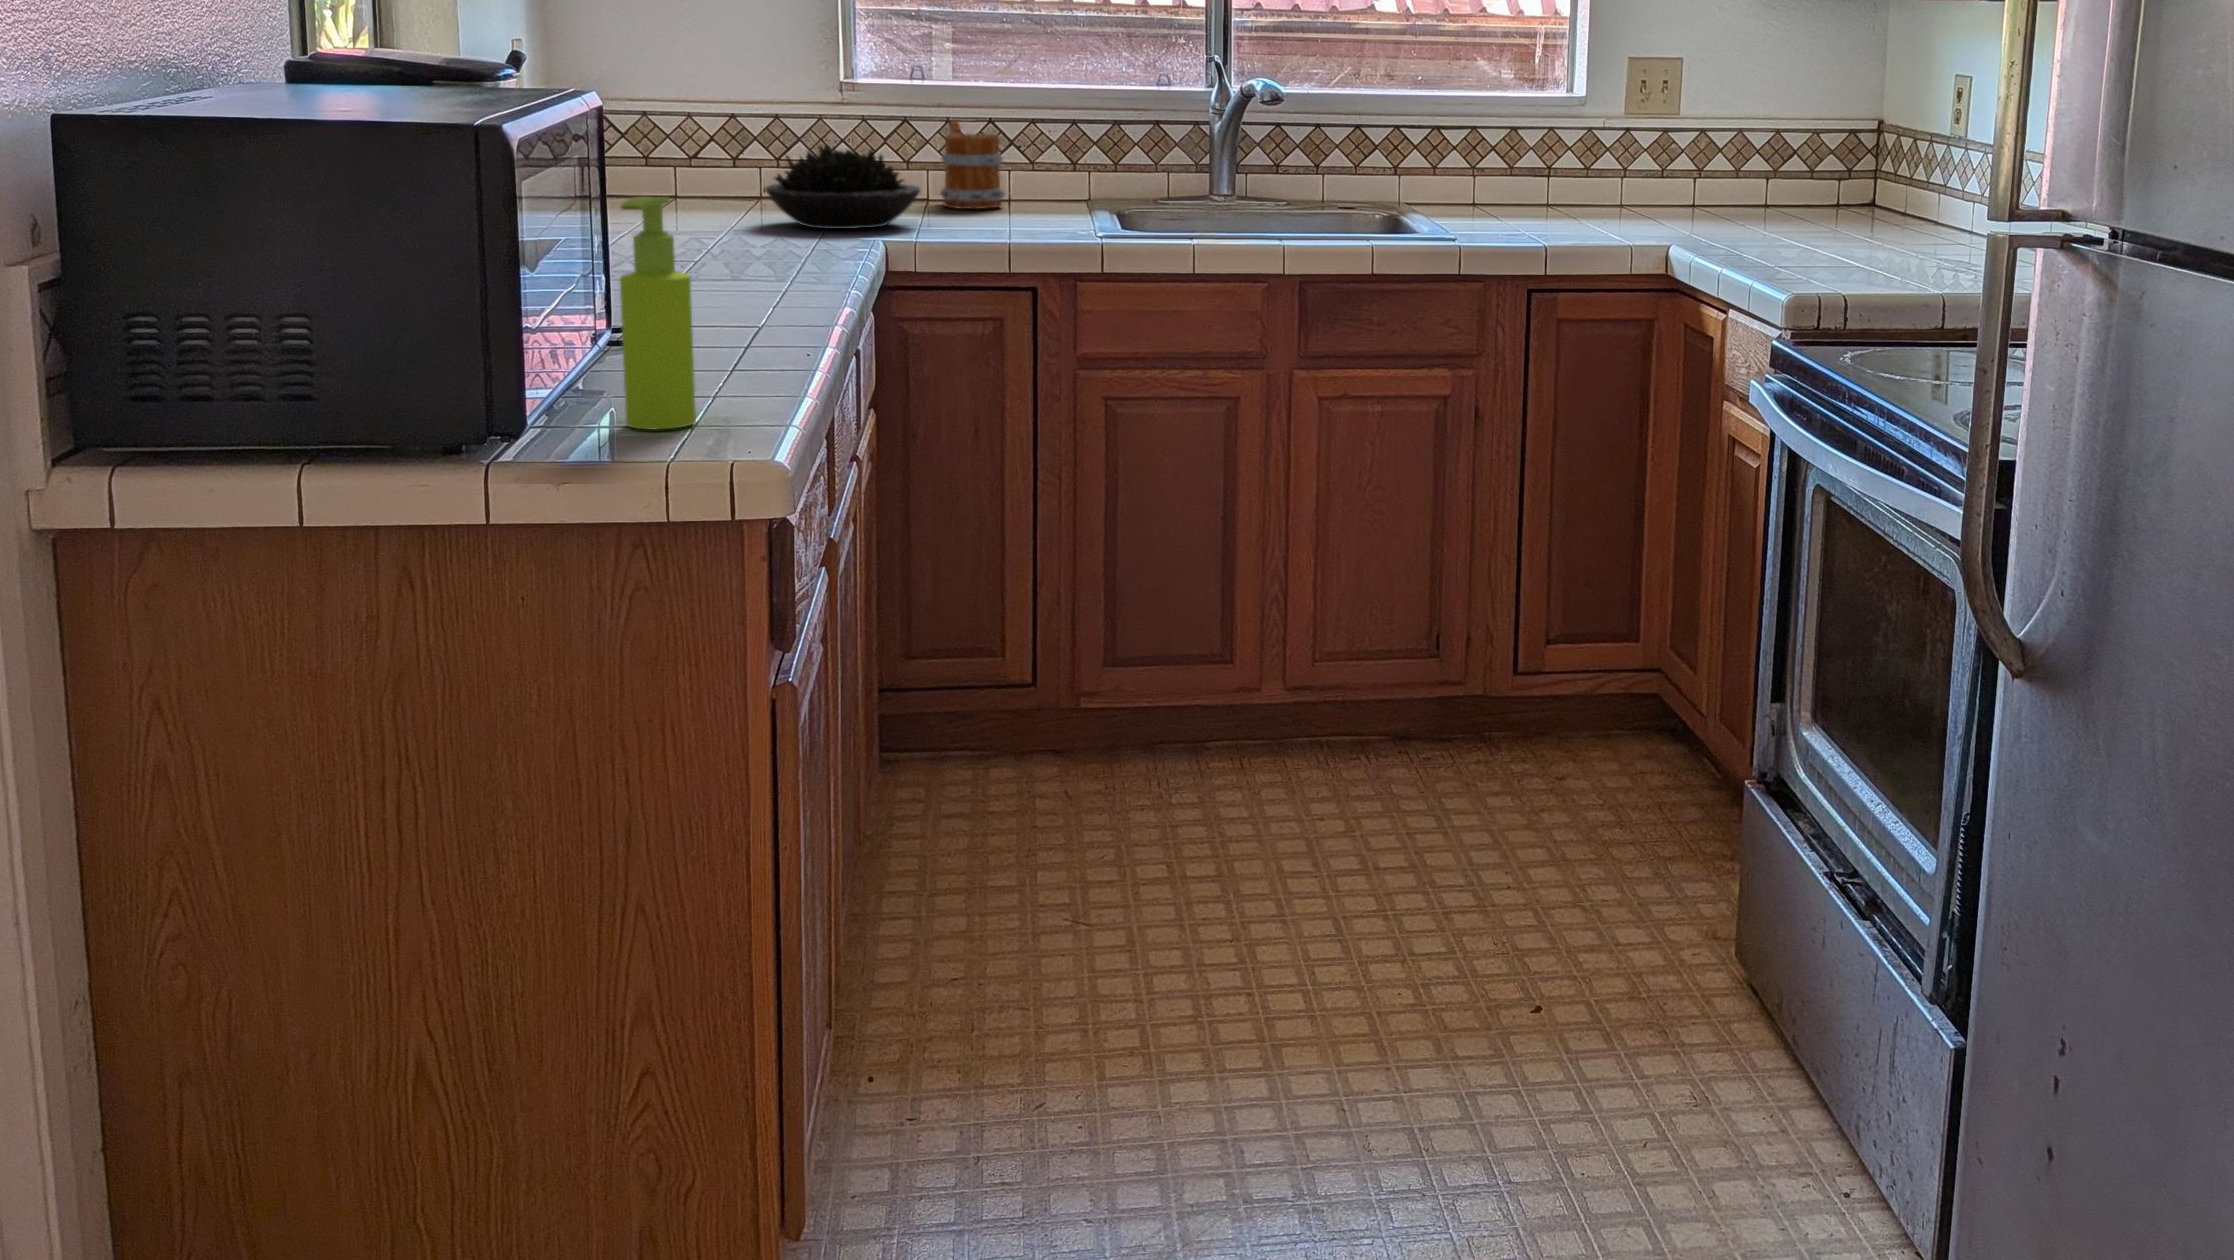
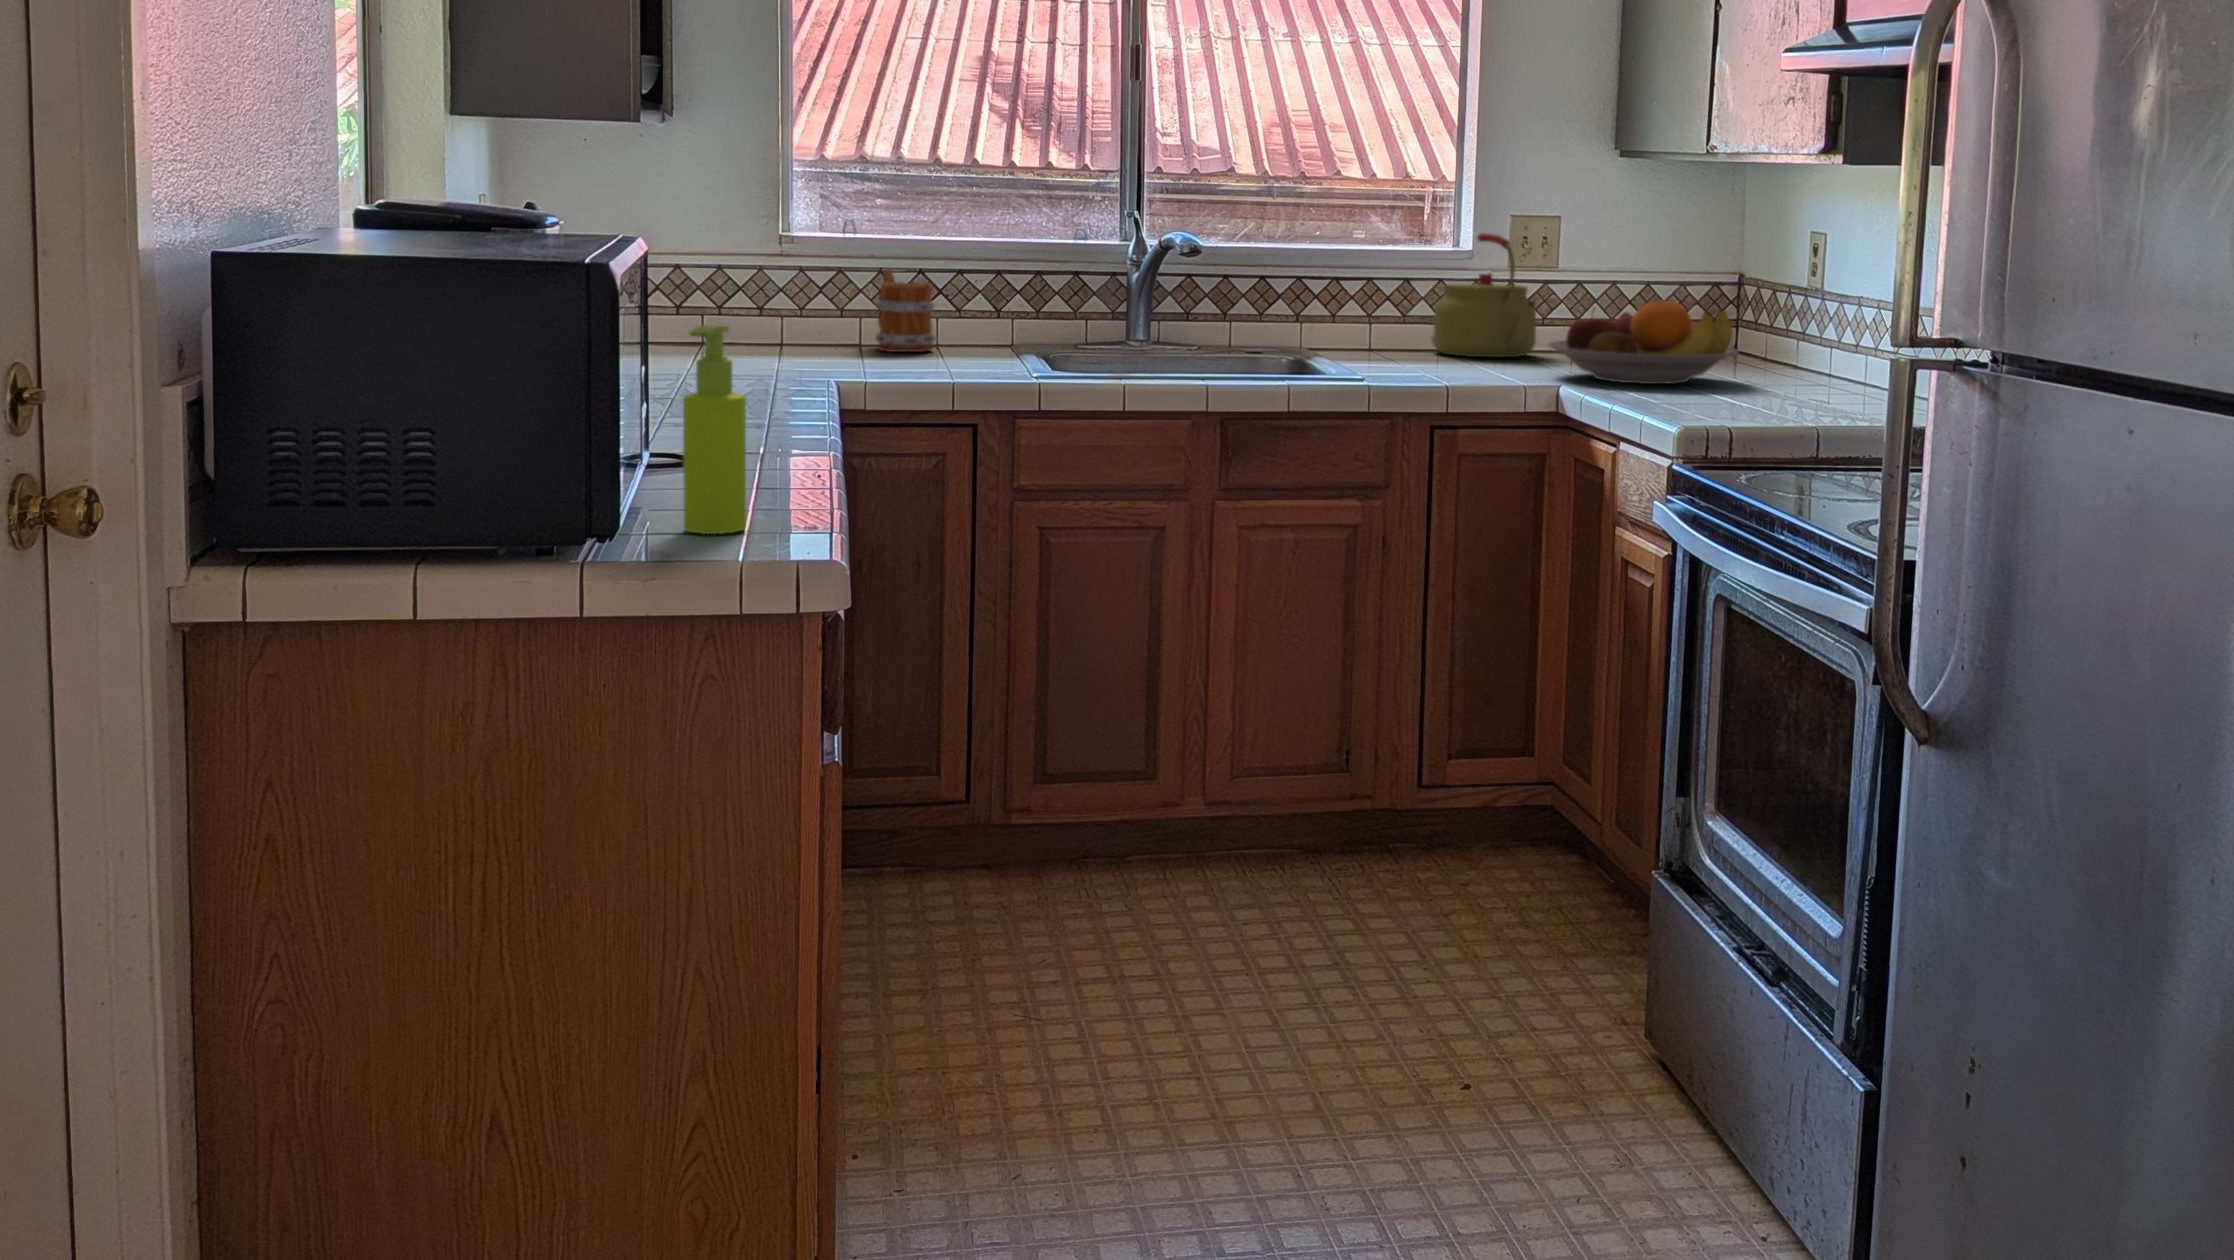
kettle: none [1542,77,1655,212] -> present [1432,233,1536,358]
succulent plant: present [765,145,920,229] -> none [720,290,866,369]
fruit bowl: none [1660,151,1870,243] -> present [1548,300,1738,384]

